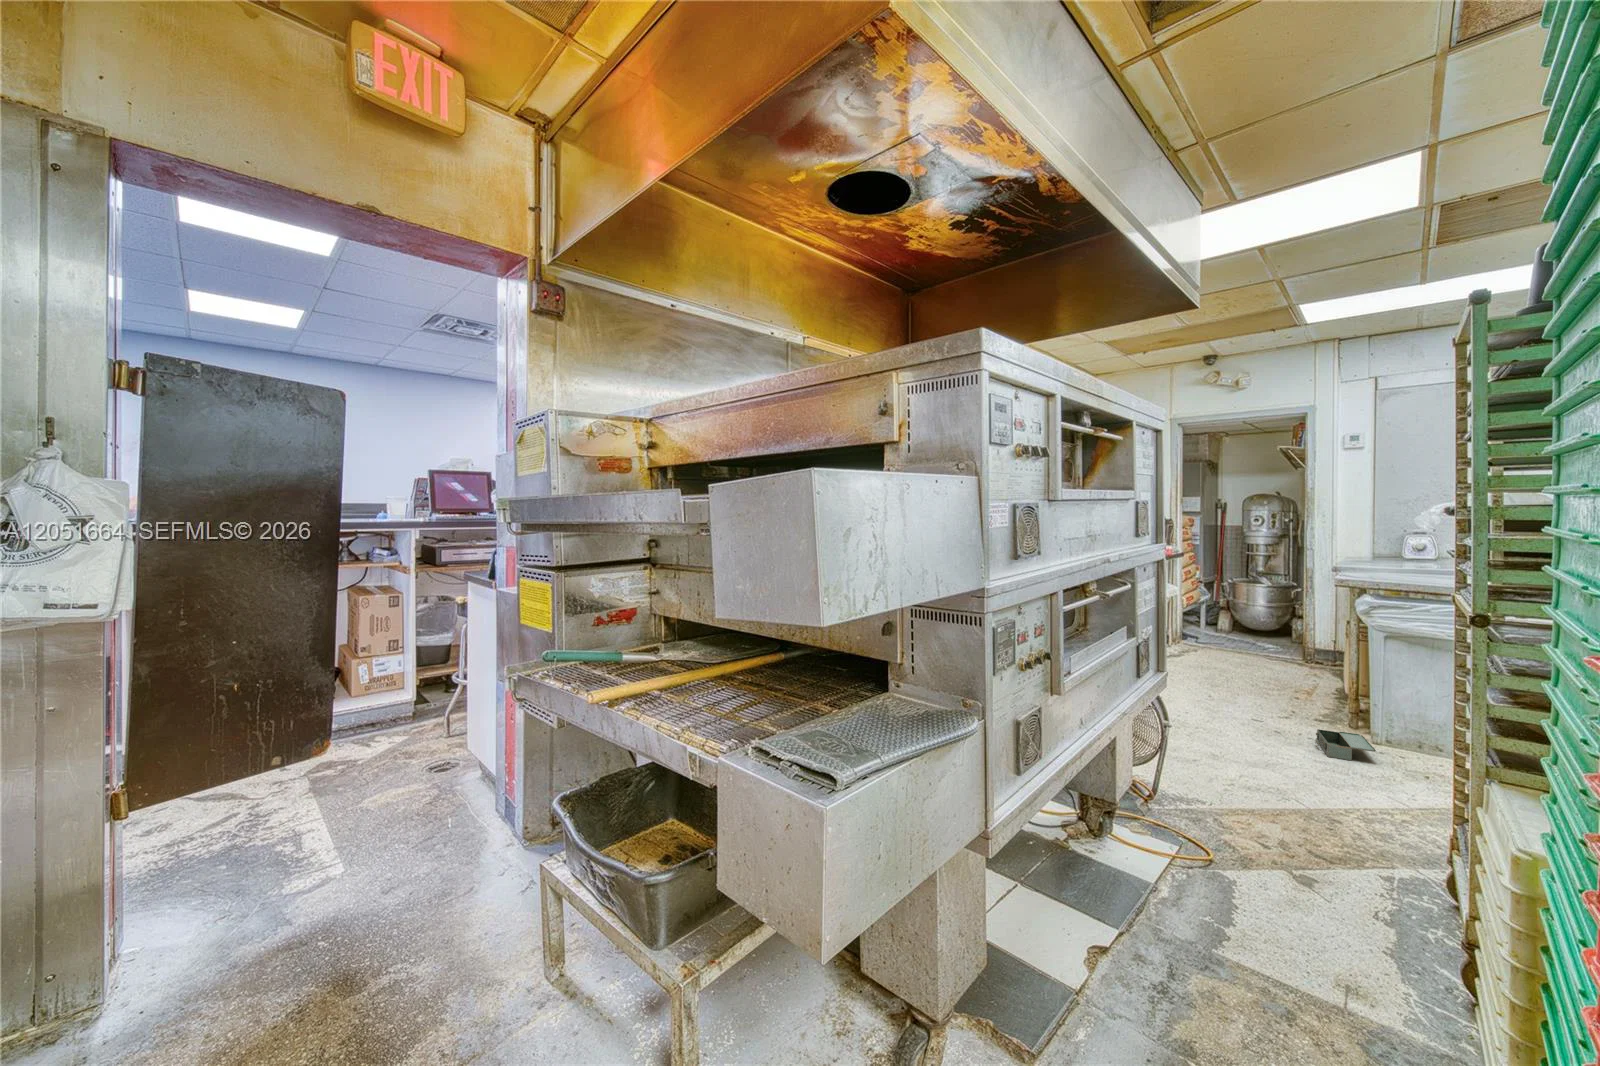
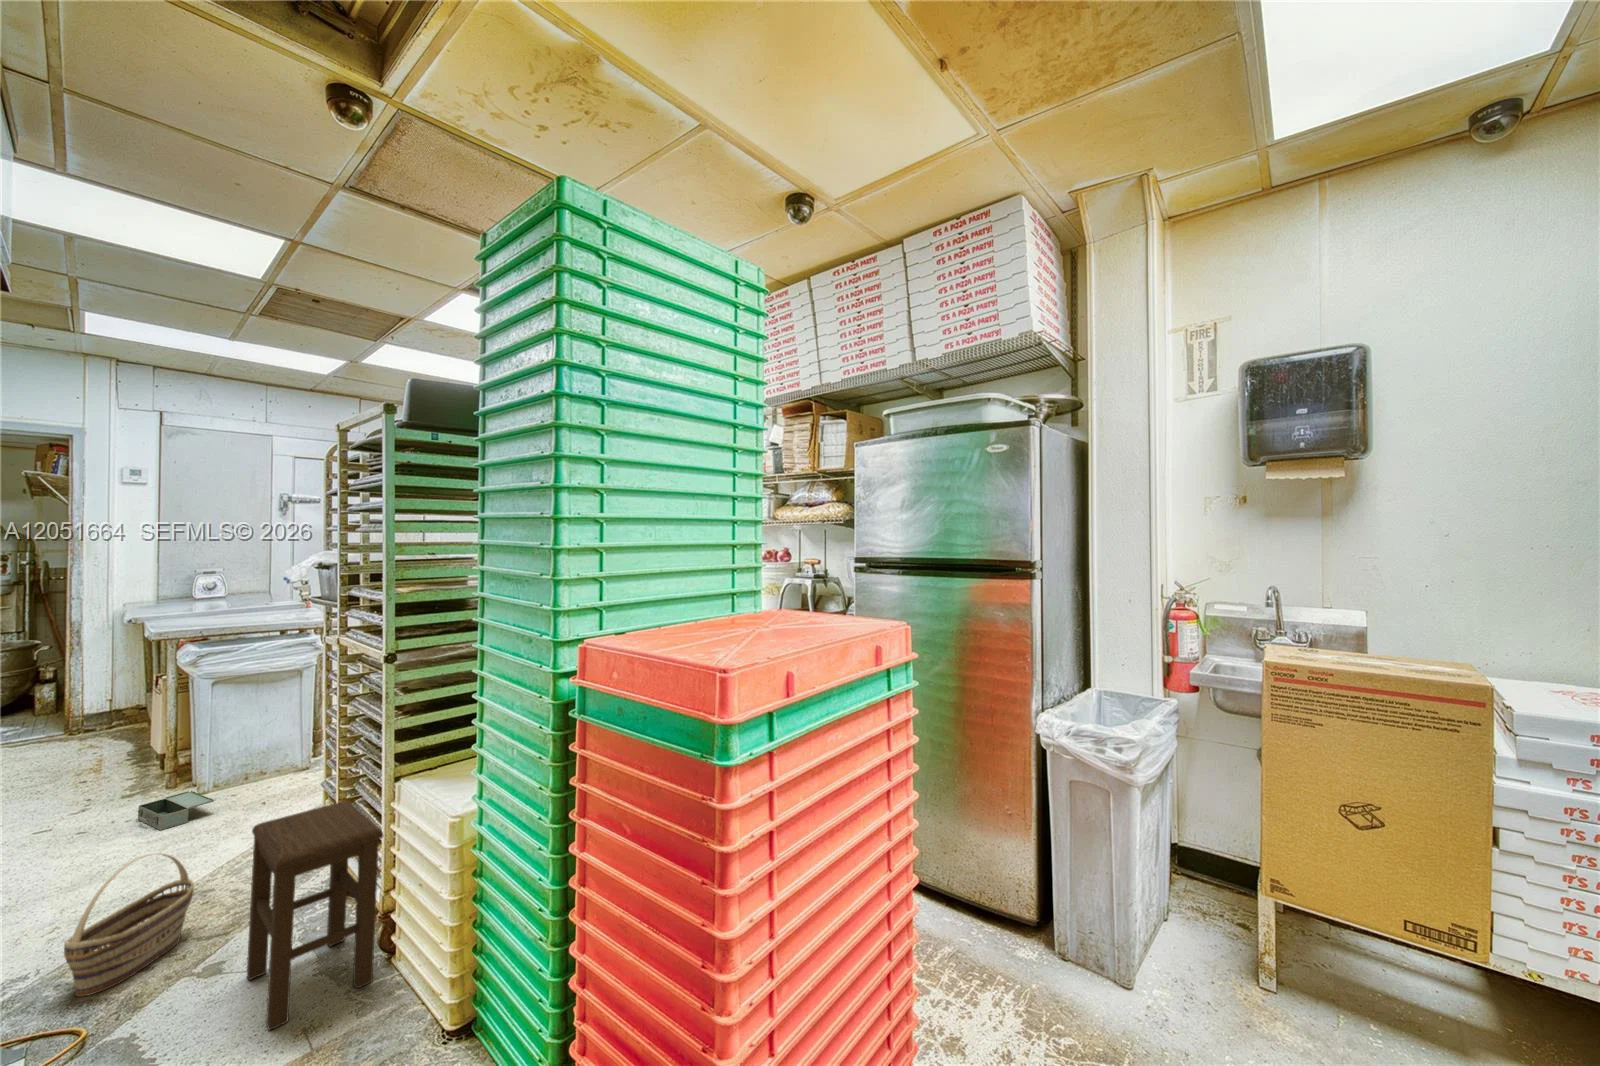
basket: none [1213,753,1308,845] -> present [64,854,194,997]
stool: none [1319,765,1454,1008] -> present [247,800,383,1030]

